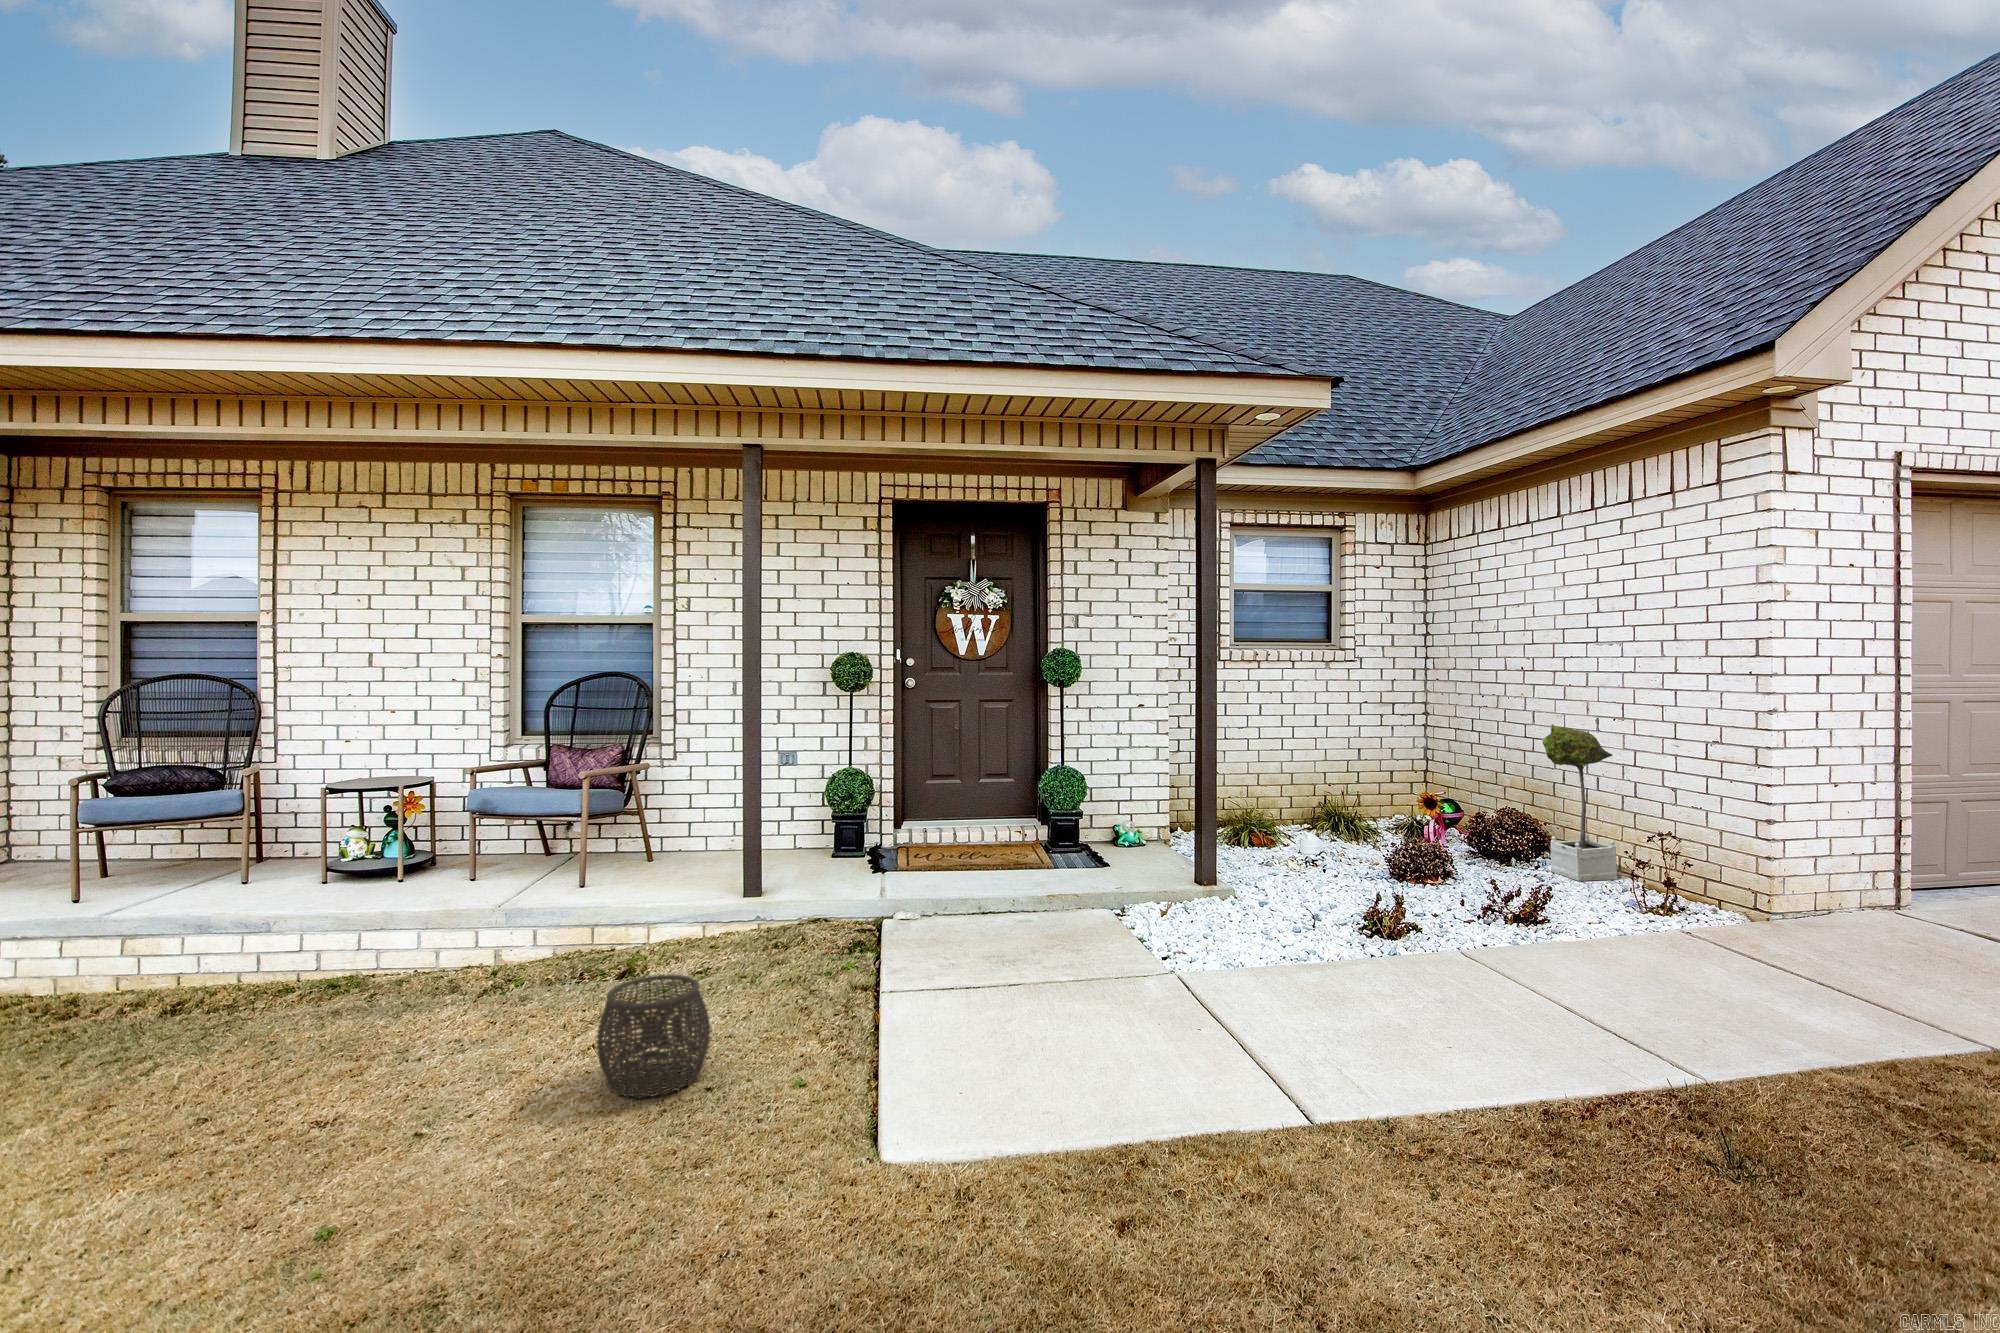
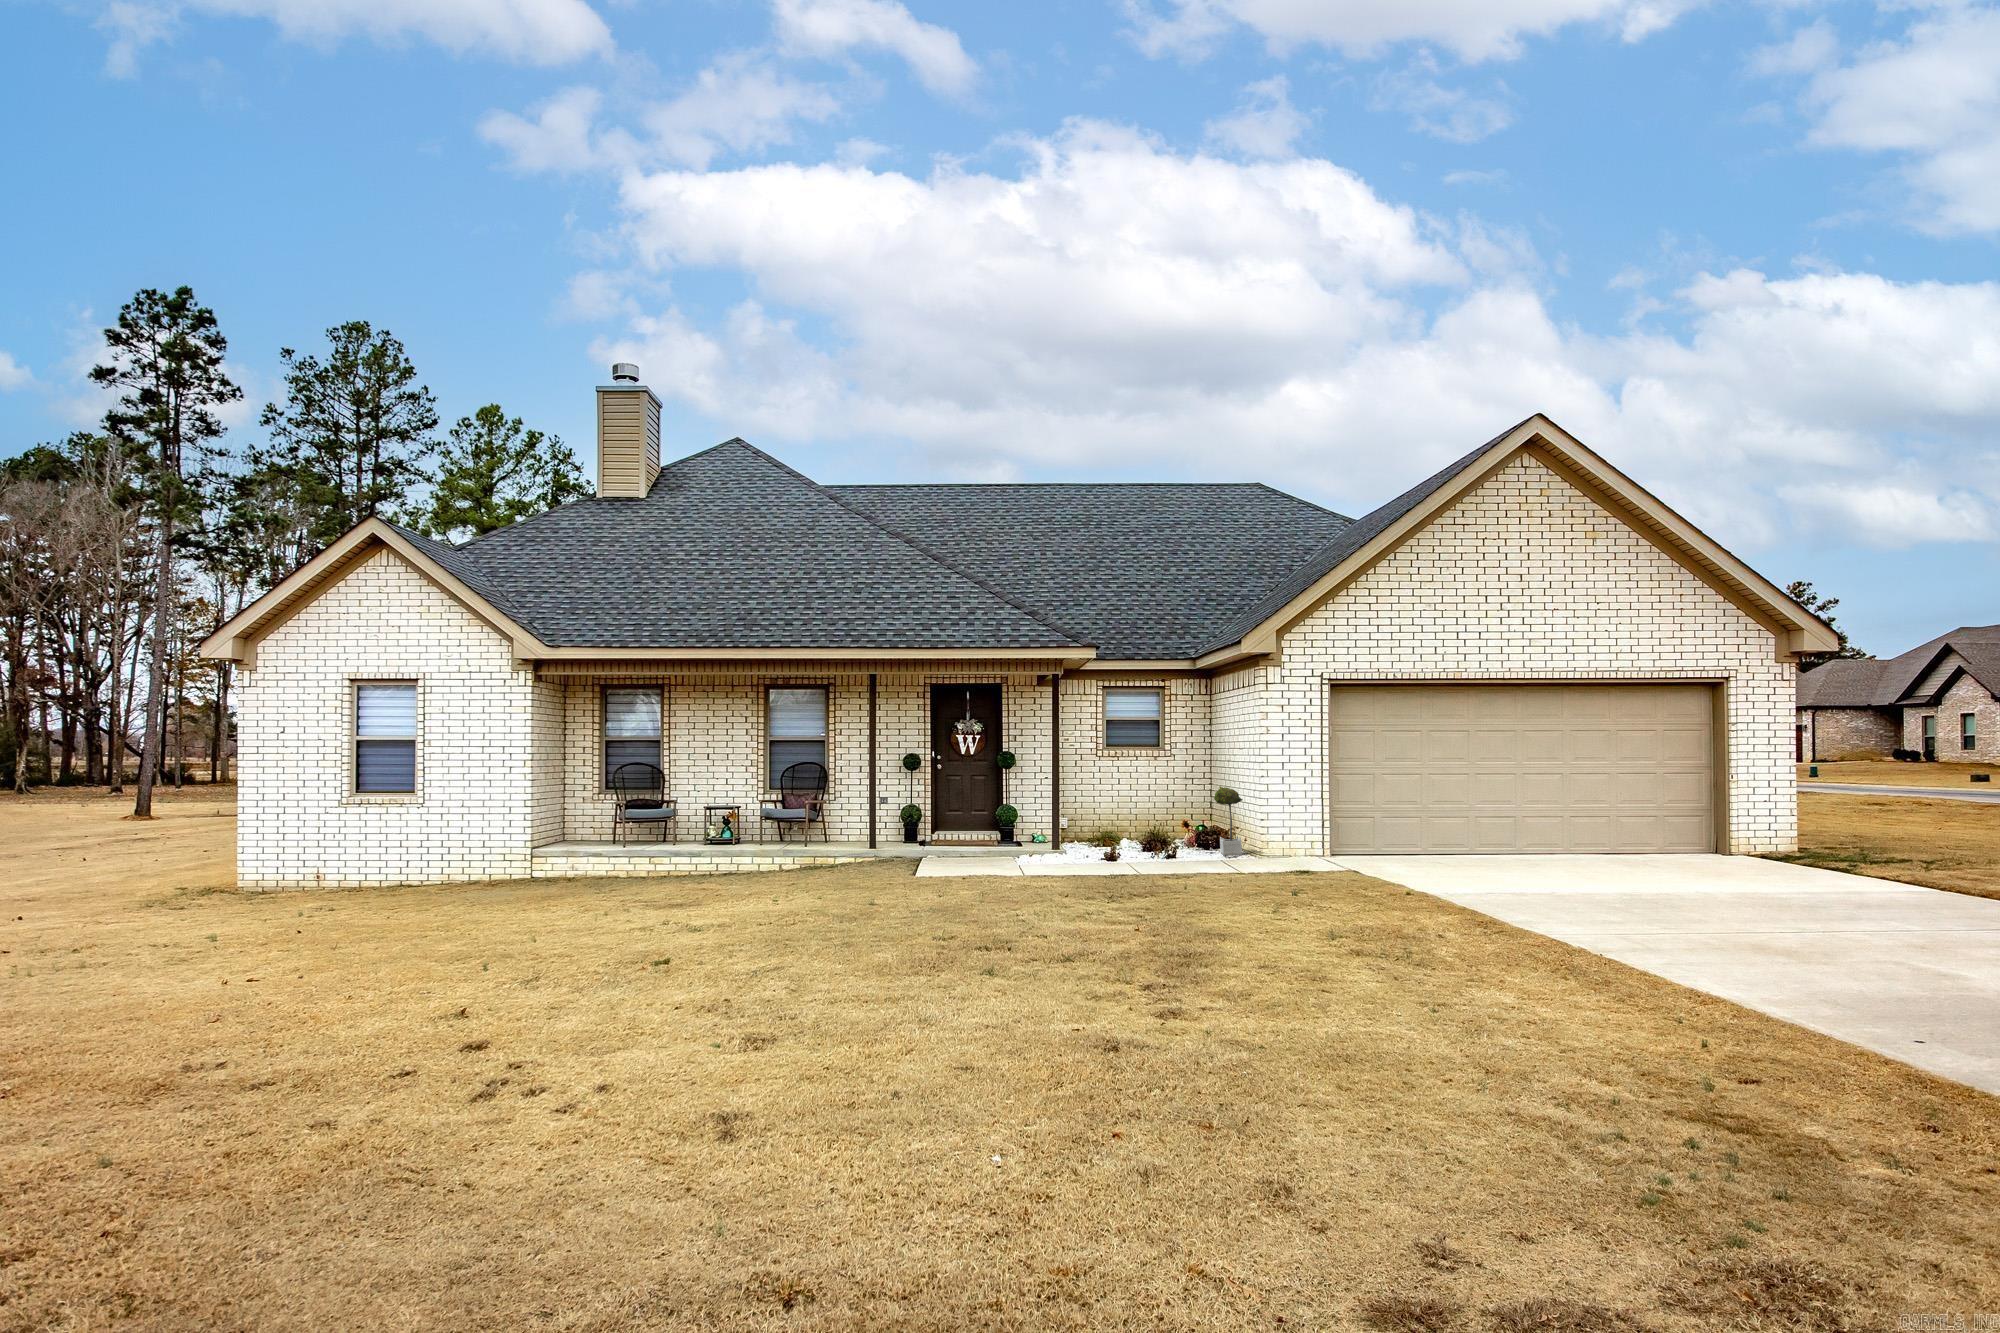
woven basket: present [596,974,711,1098] -> none [826,856,858,887]

